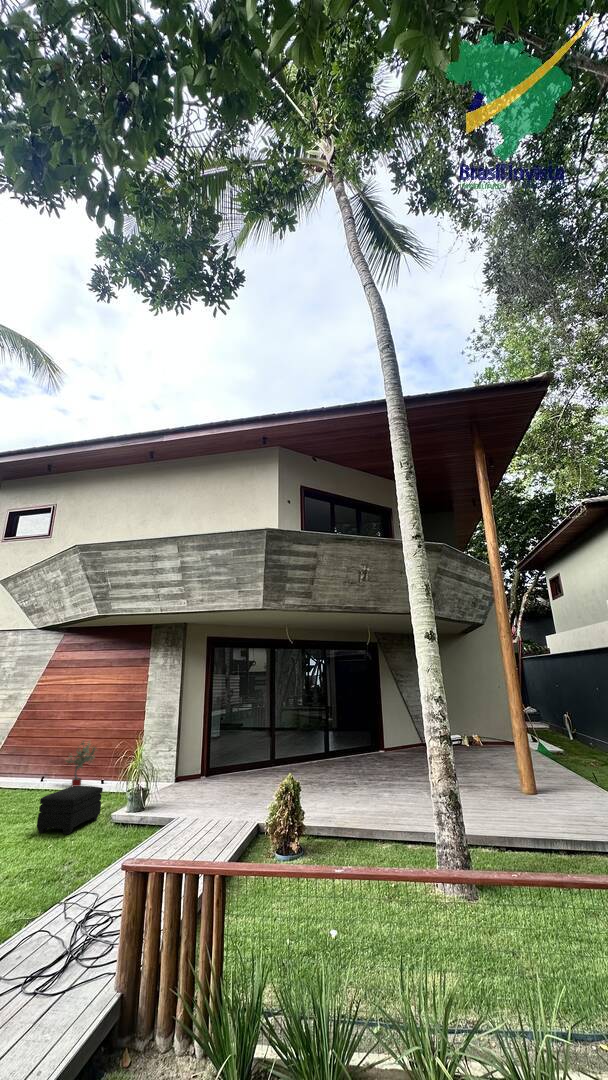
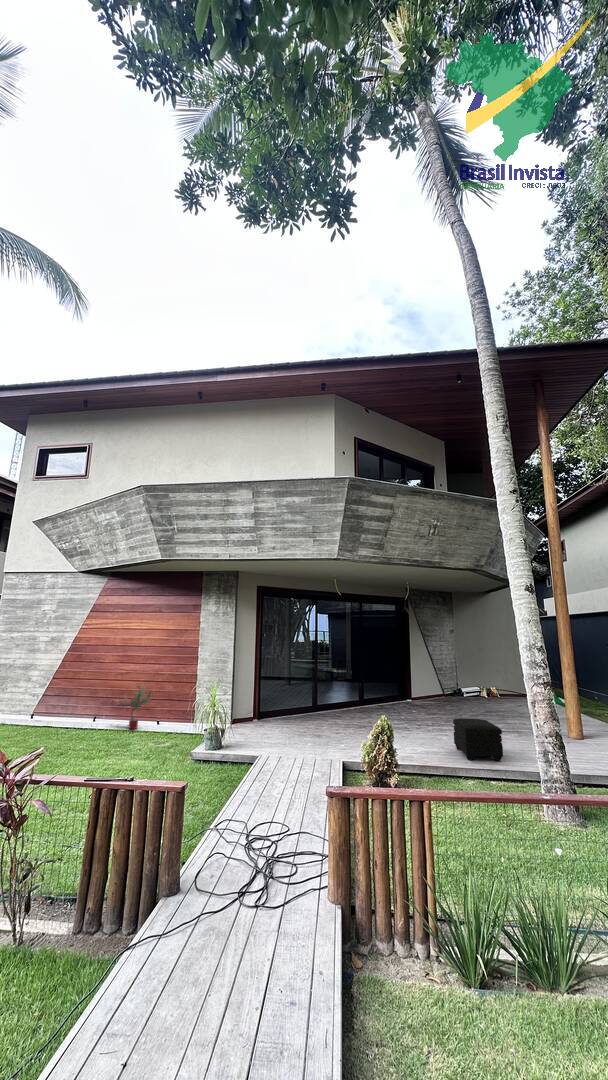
ottoman: present [37,786,103,834] -> present [453,718,503,761]

